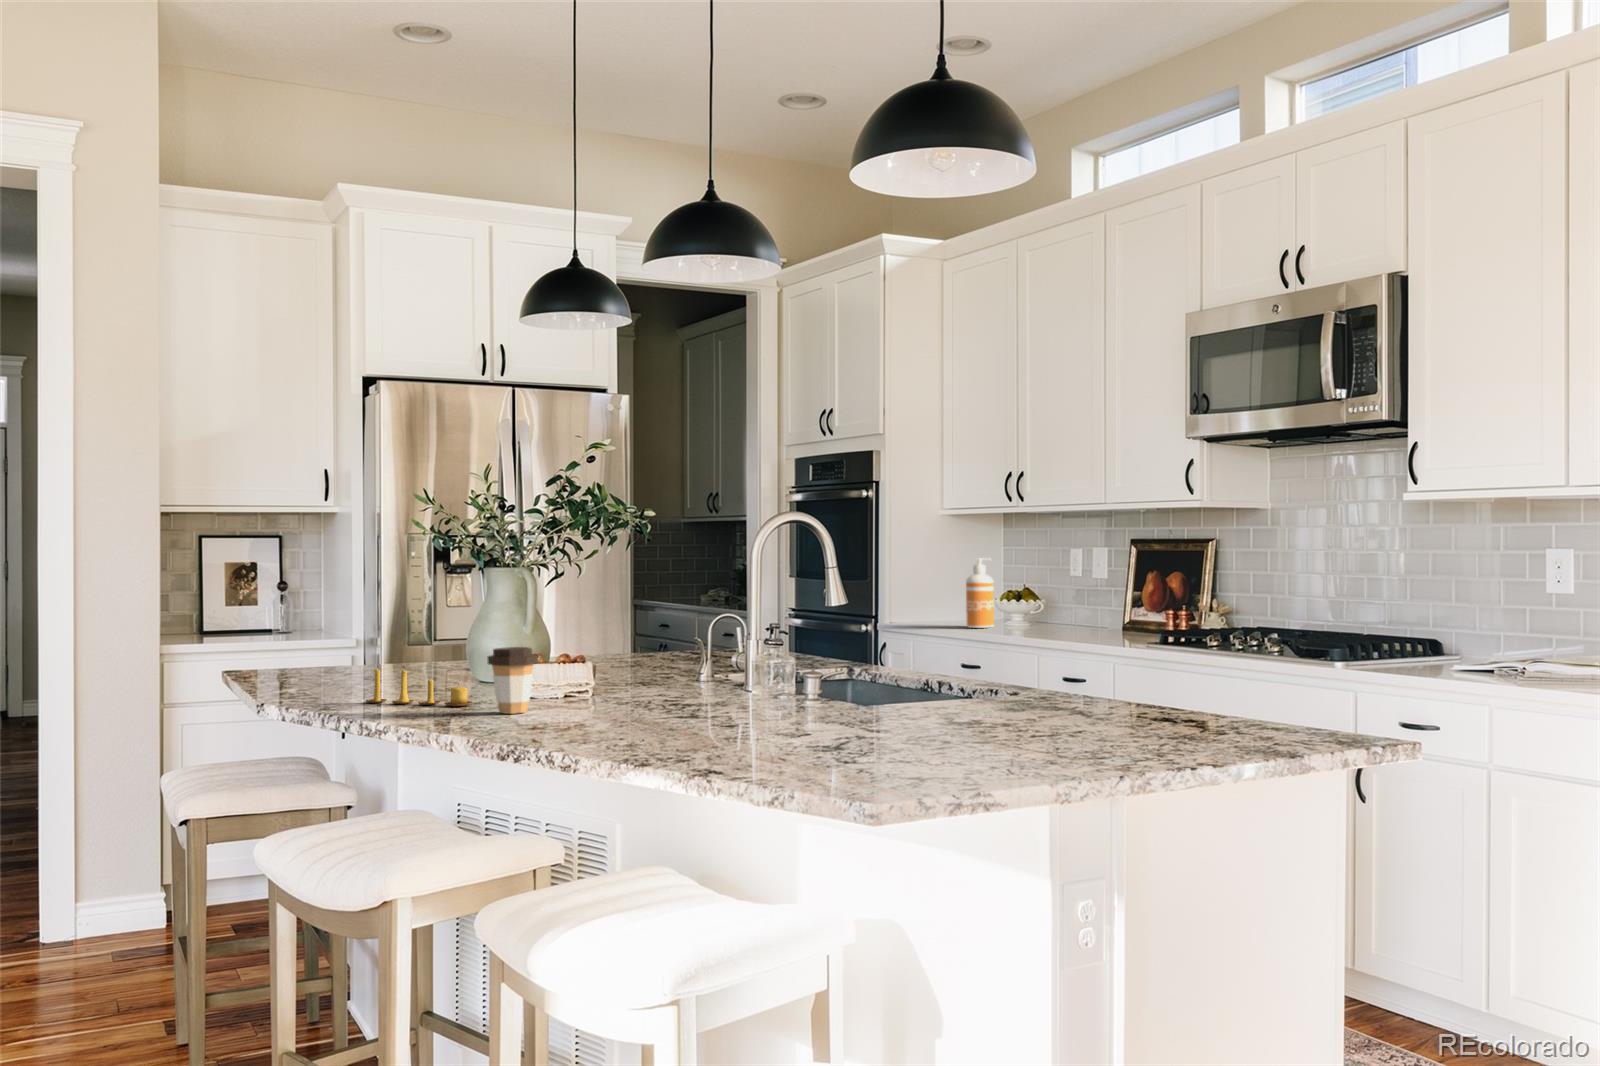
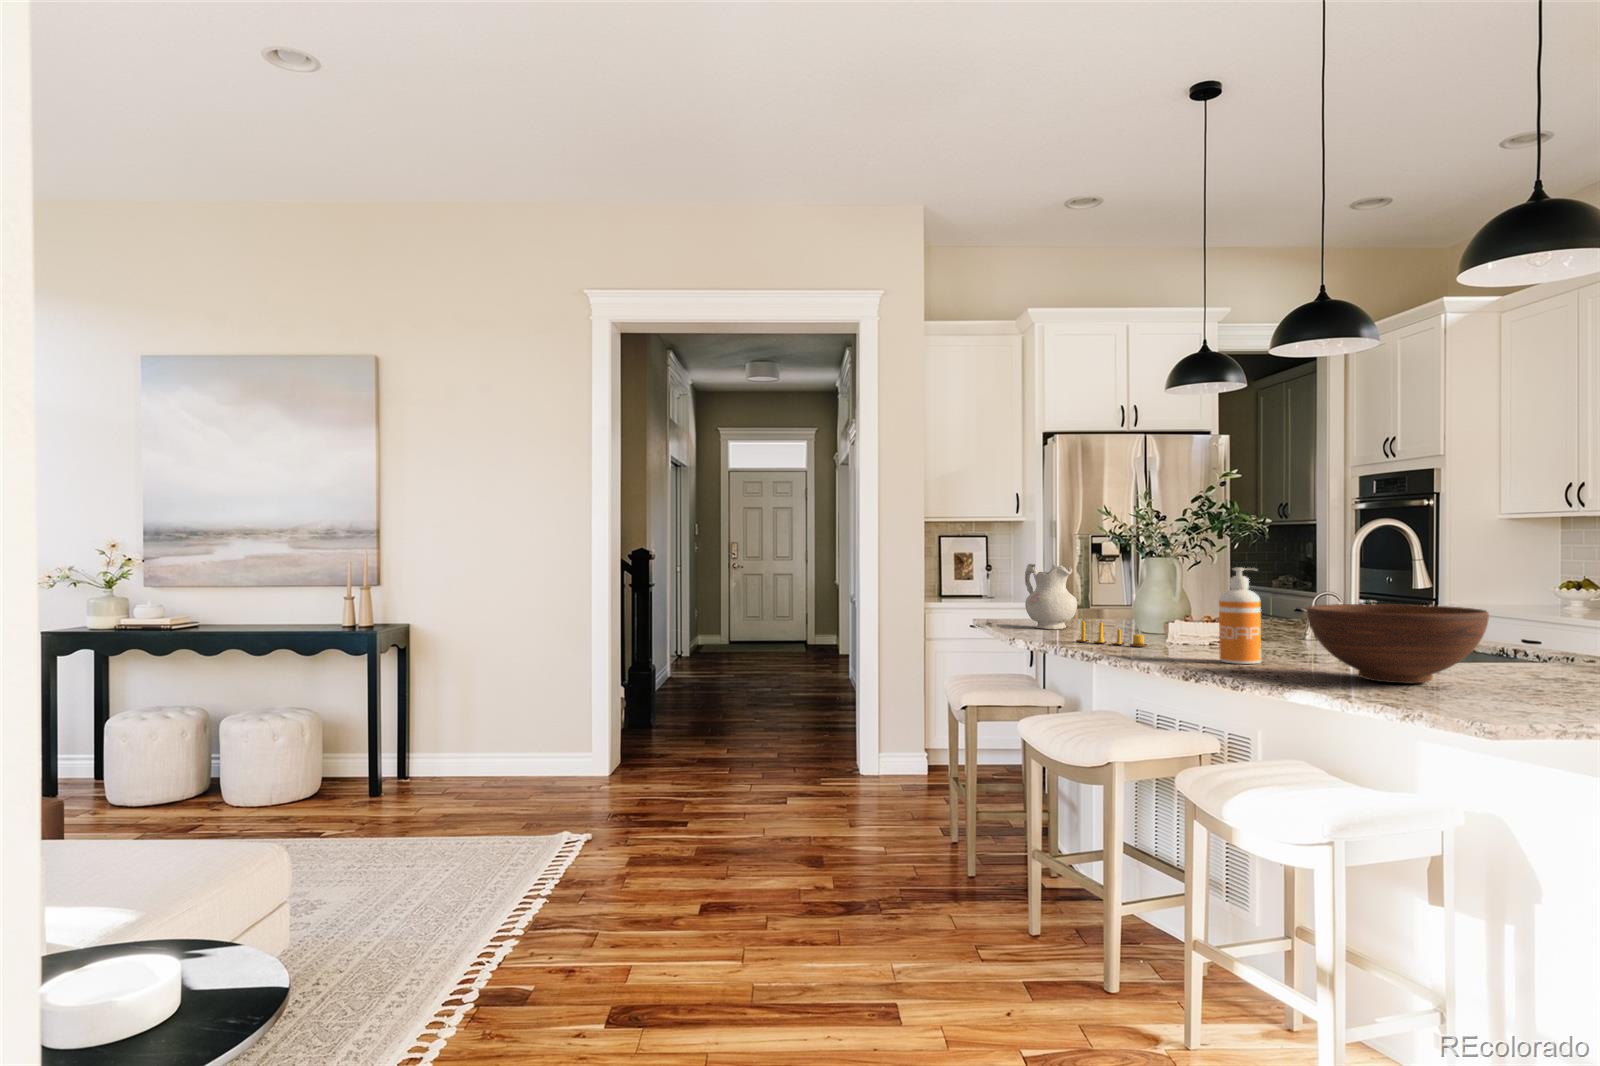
soap dispenser: present [966,558,994,628] -> present [1219,568,1261,664]
ceramic pitcher: none [304,578,387,683] -> present [1025,564,1077,629]
fruit bowl: none [669,629,892,742] -> present [1307,604,1489,683]
coffee cup: present [487,647,538,714] -> none [1162,610,1197,653]

